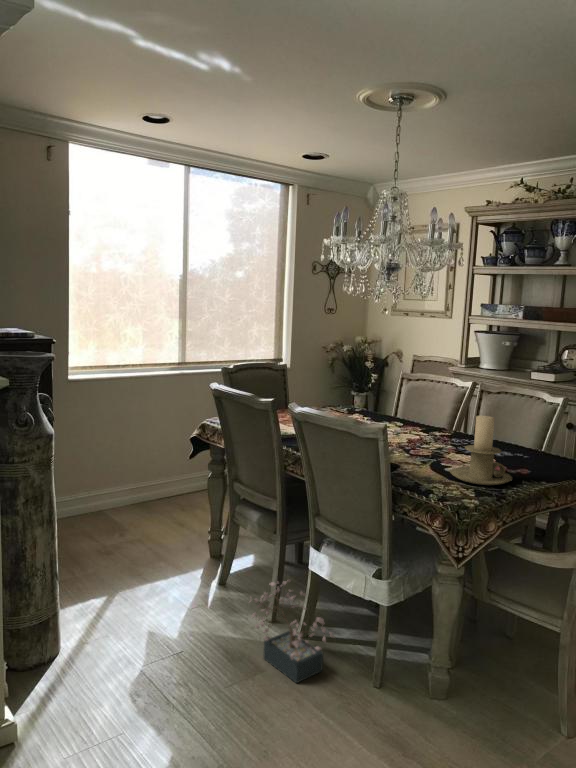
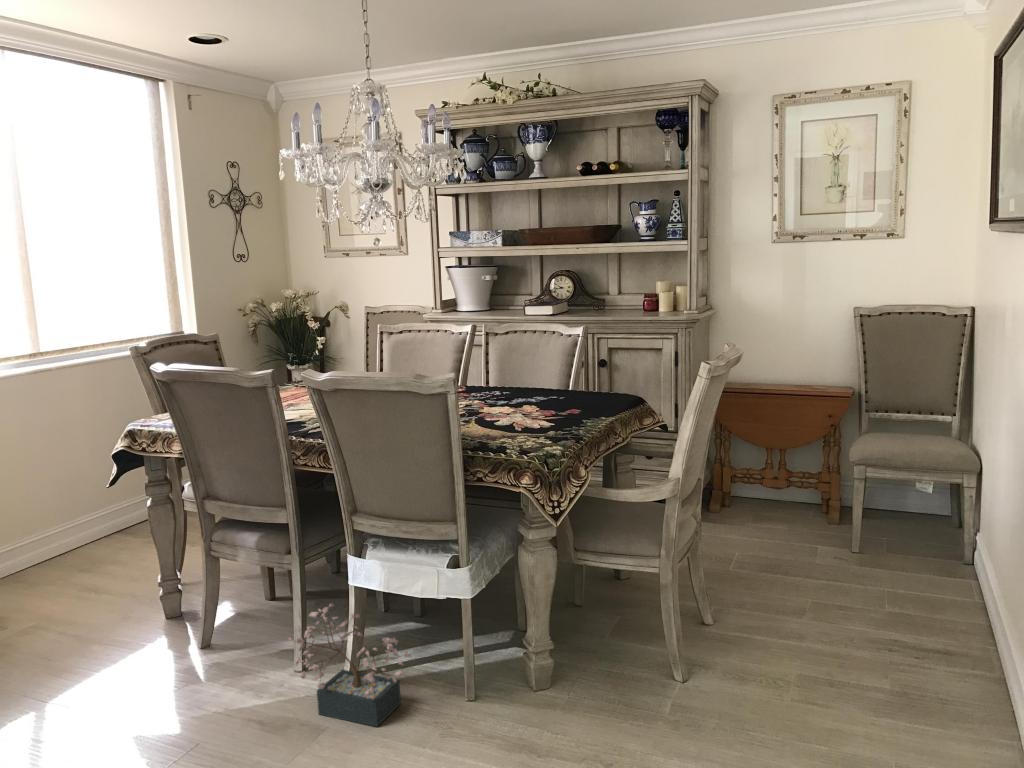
candle holder: present [450,416,512,485] -> none [505,352,576,432]

